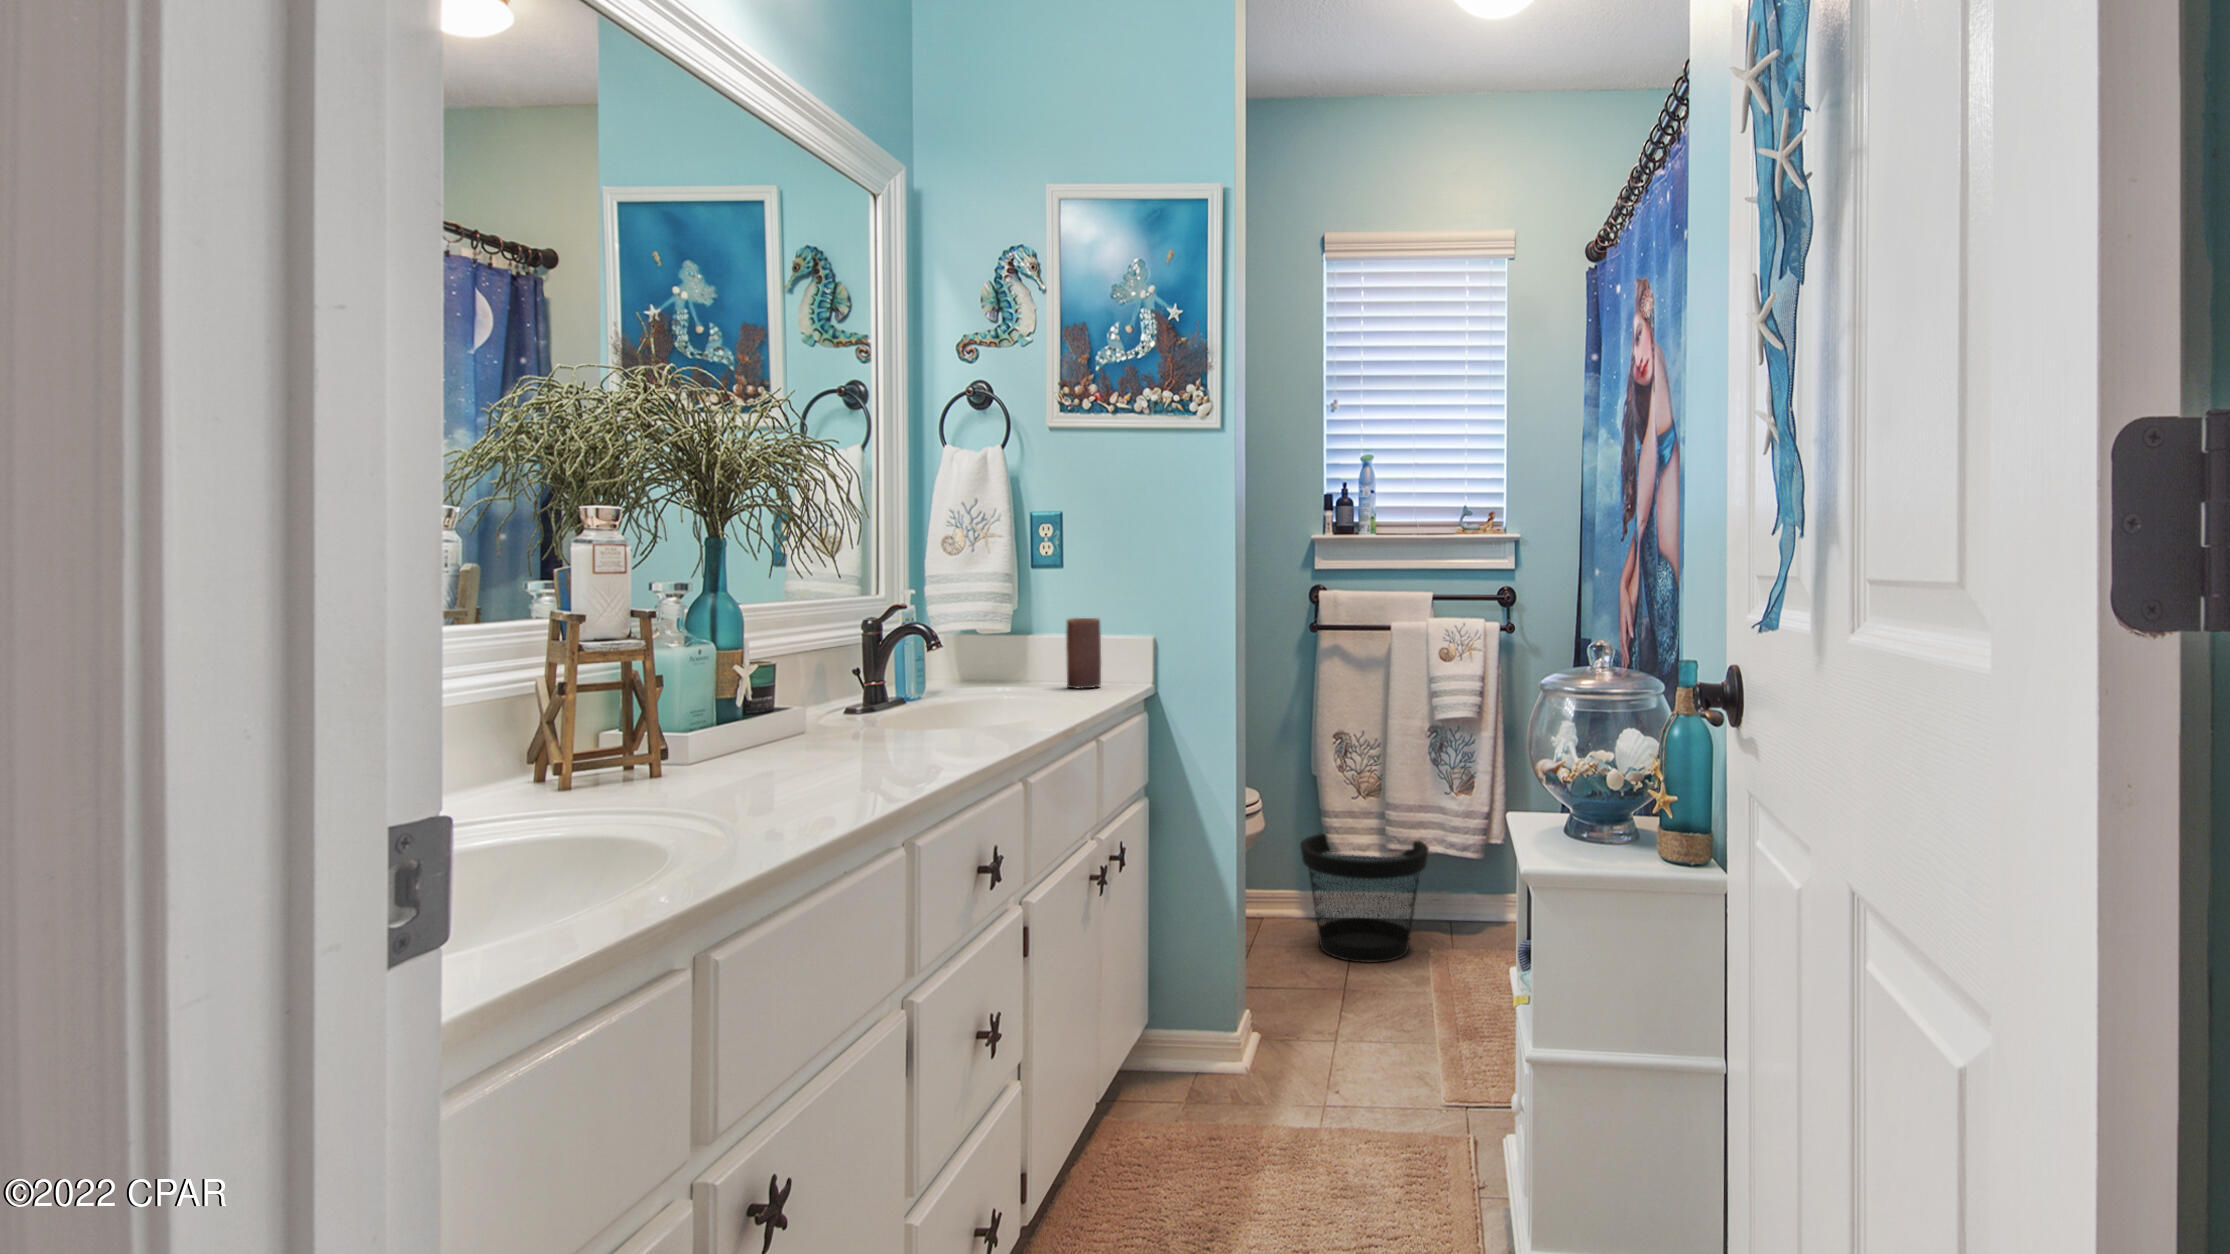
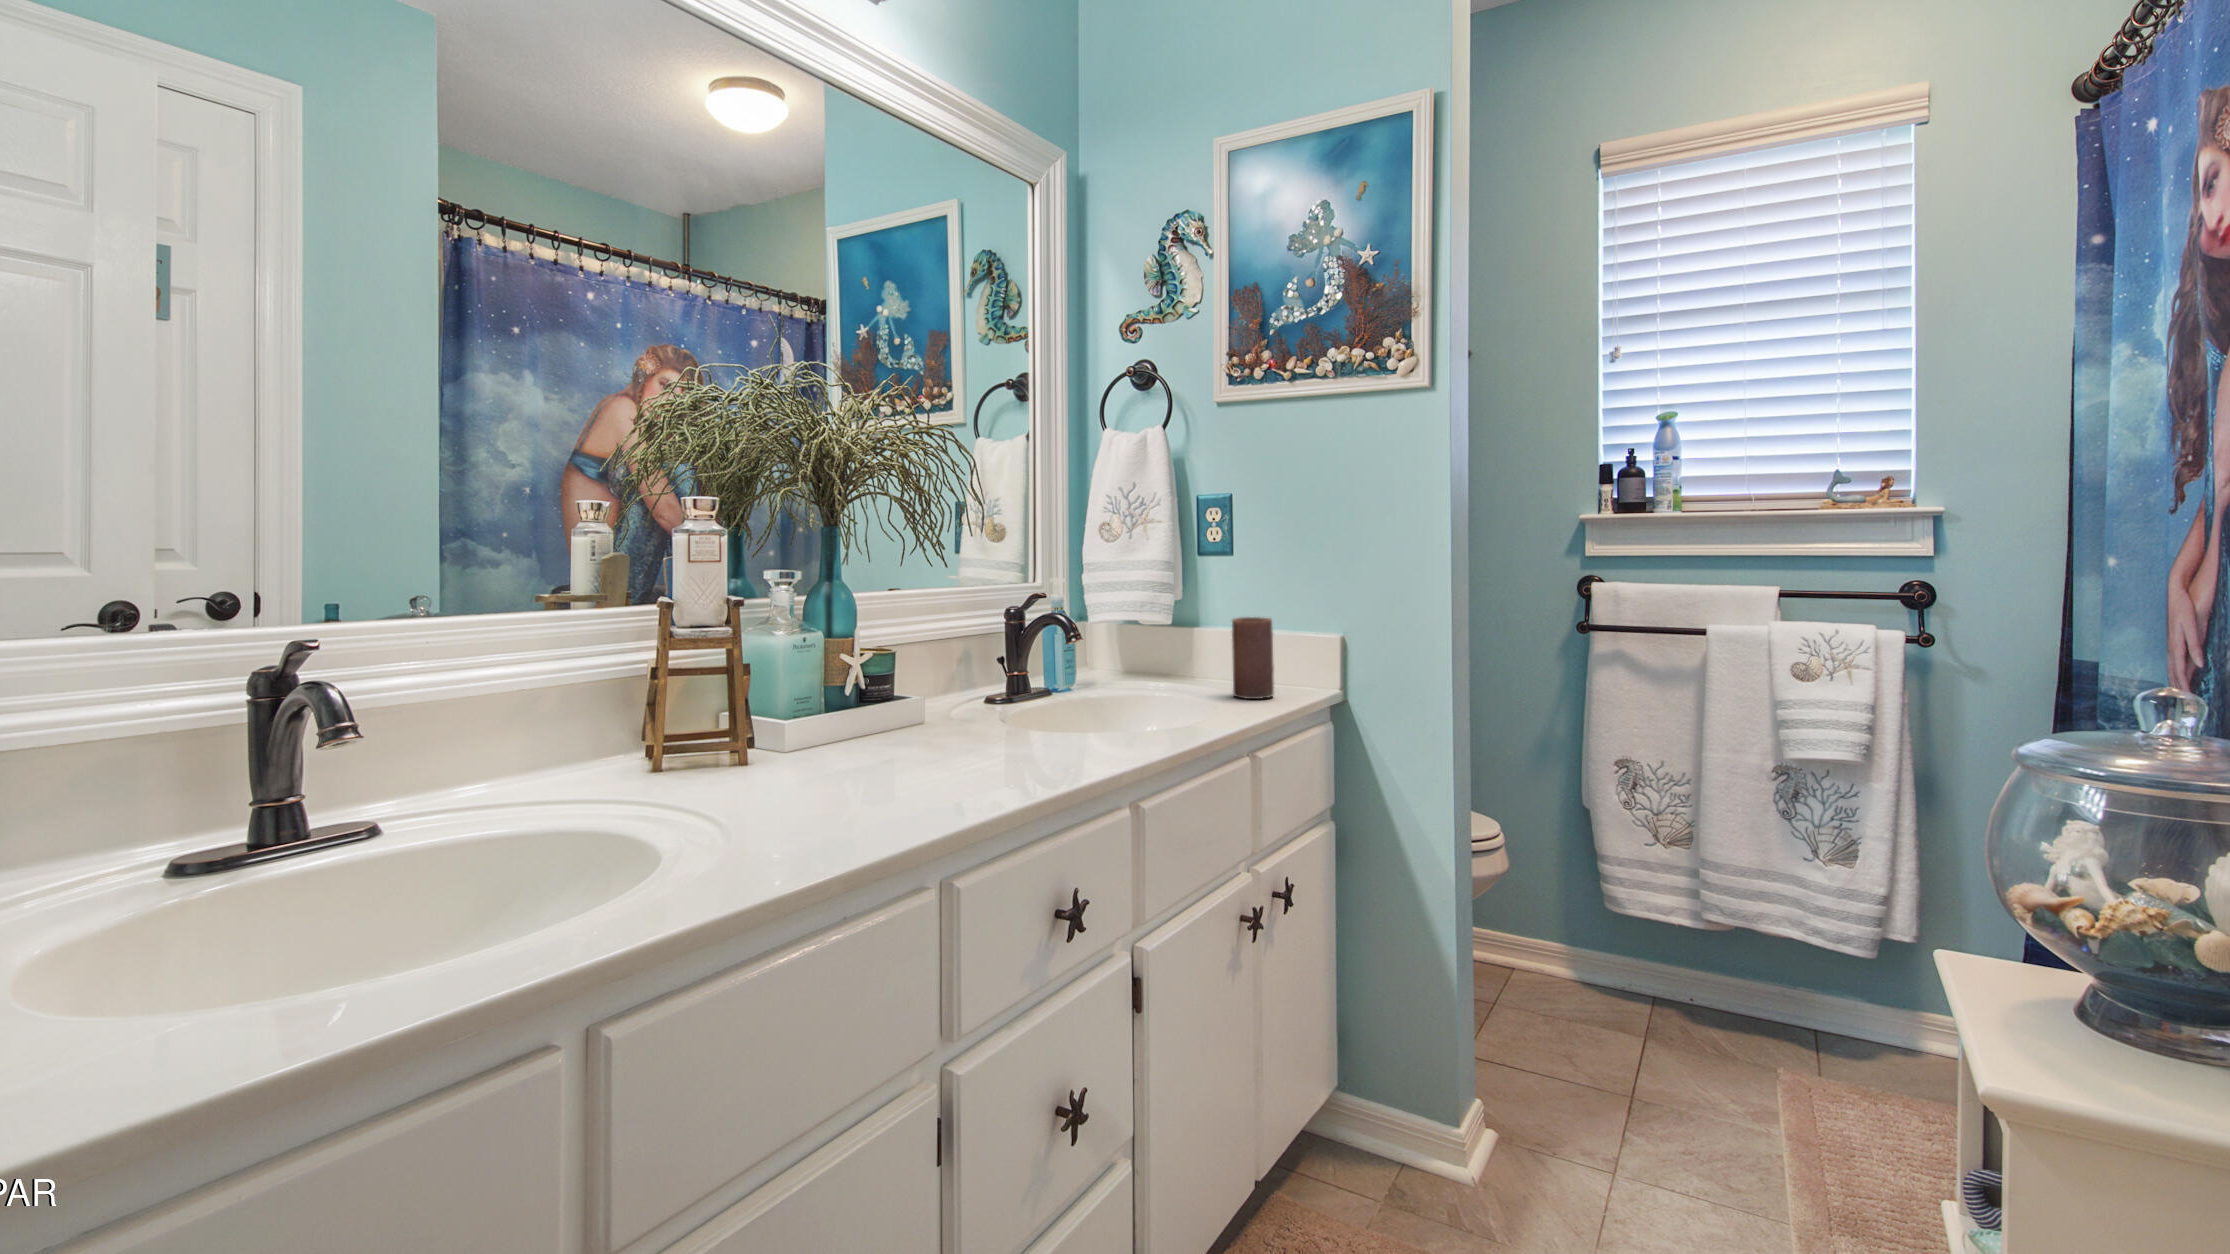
wastebasket: present [1300,833,1429,963] -> none [1566,870,1771,1061]

